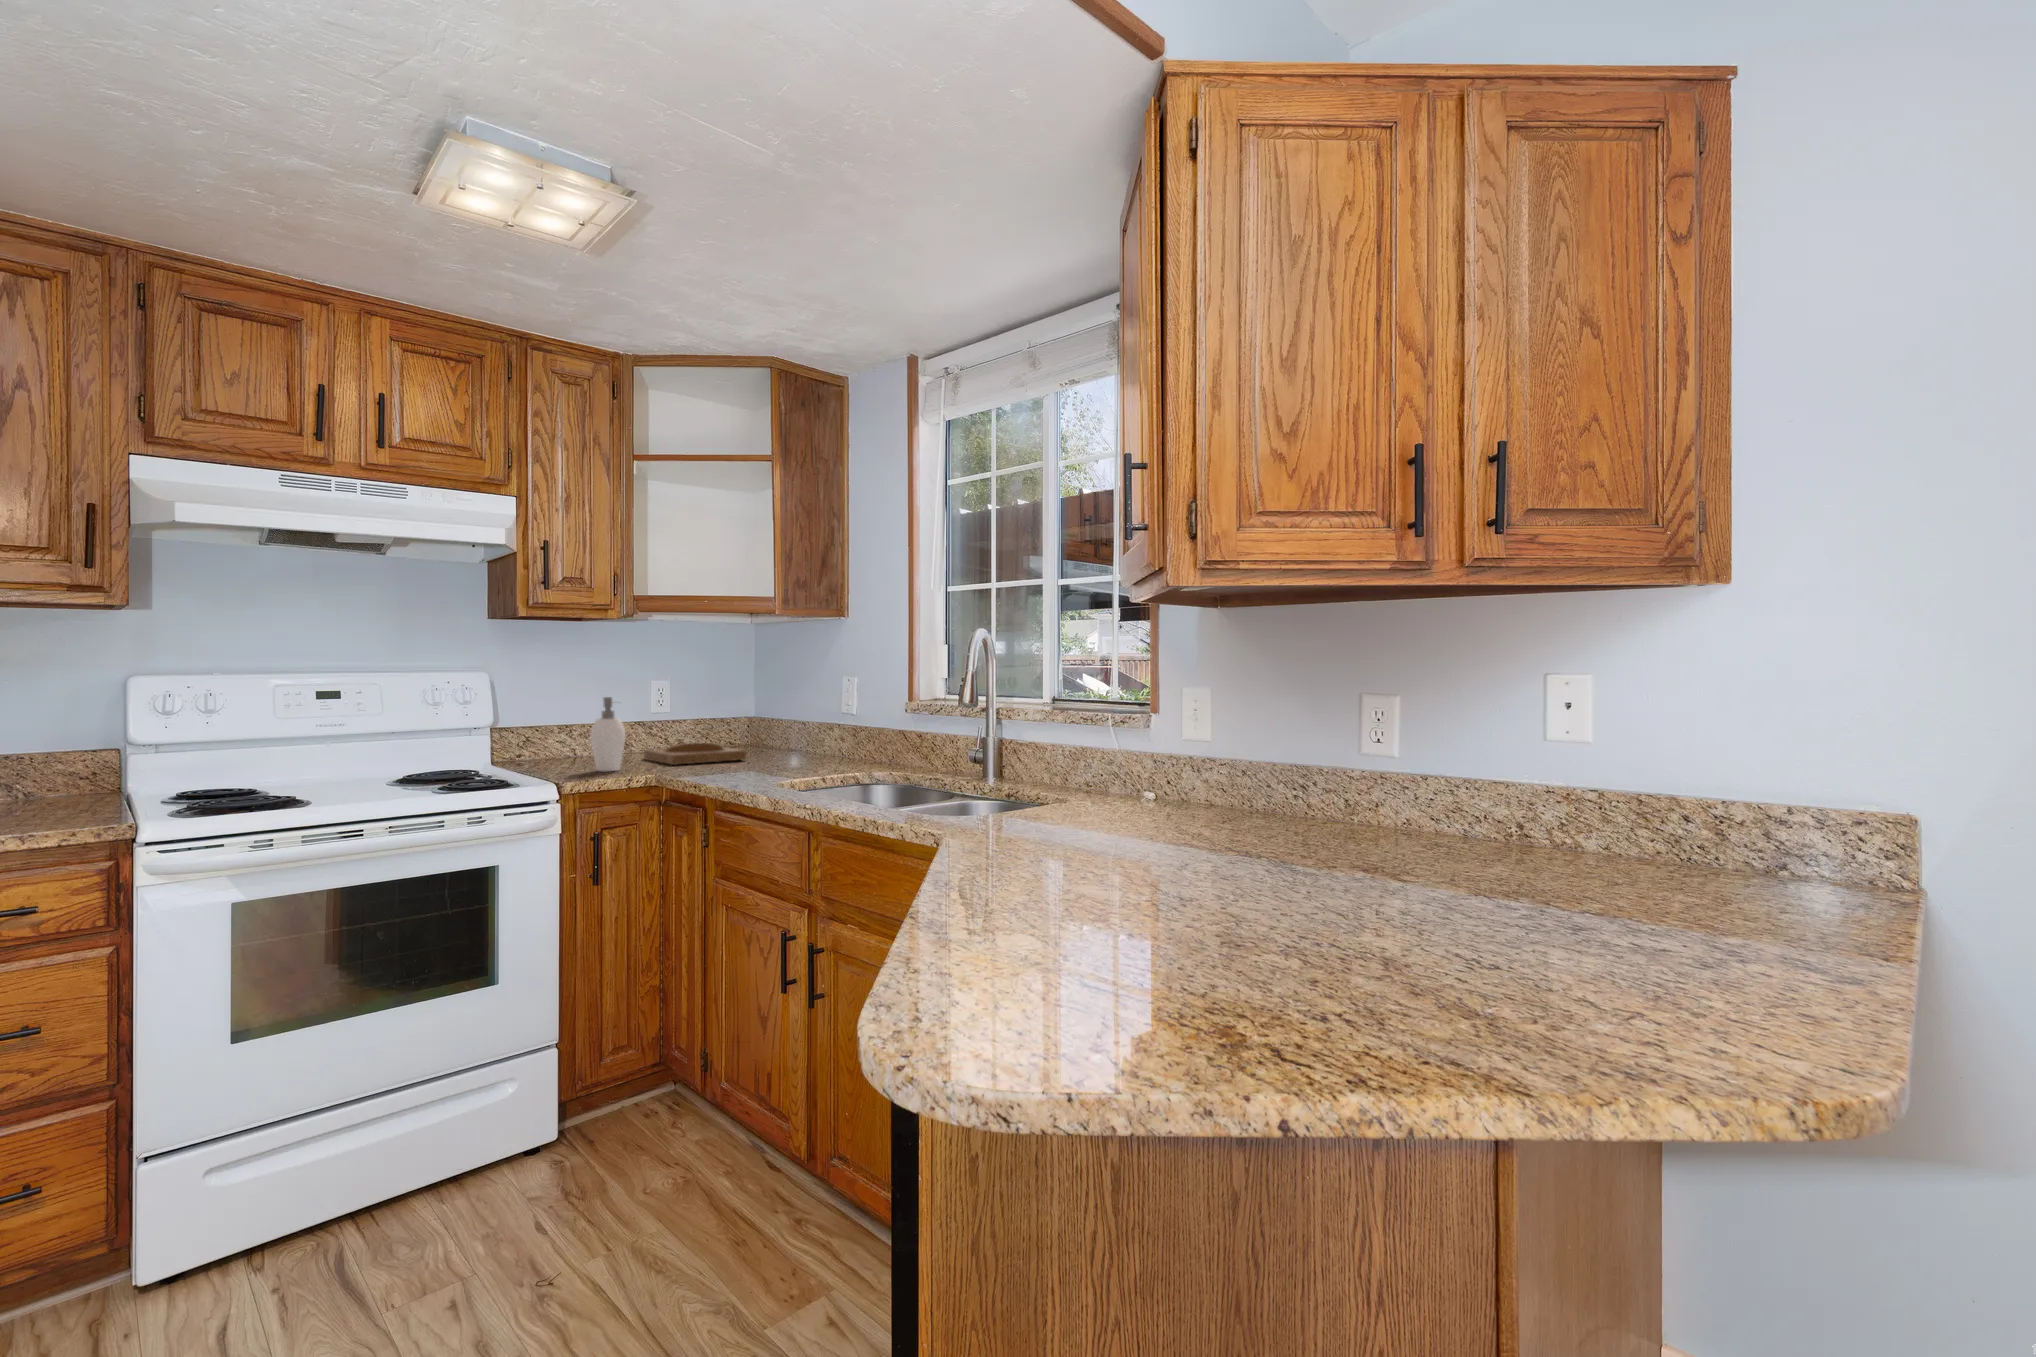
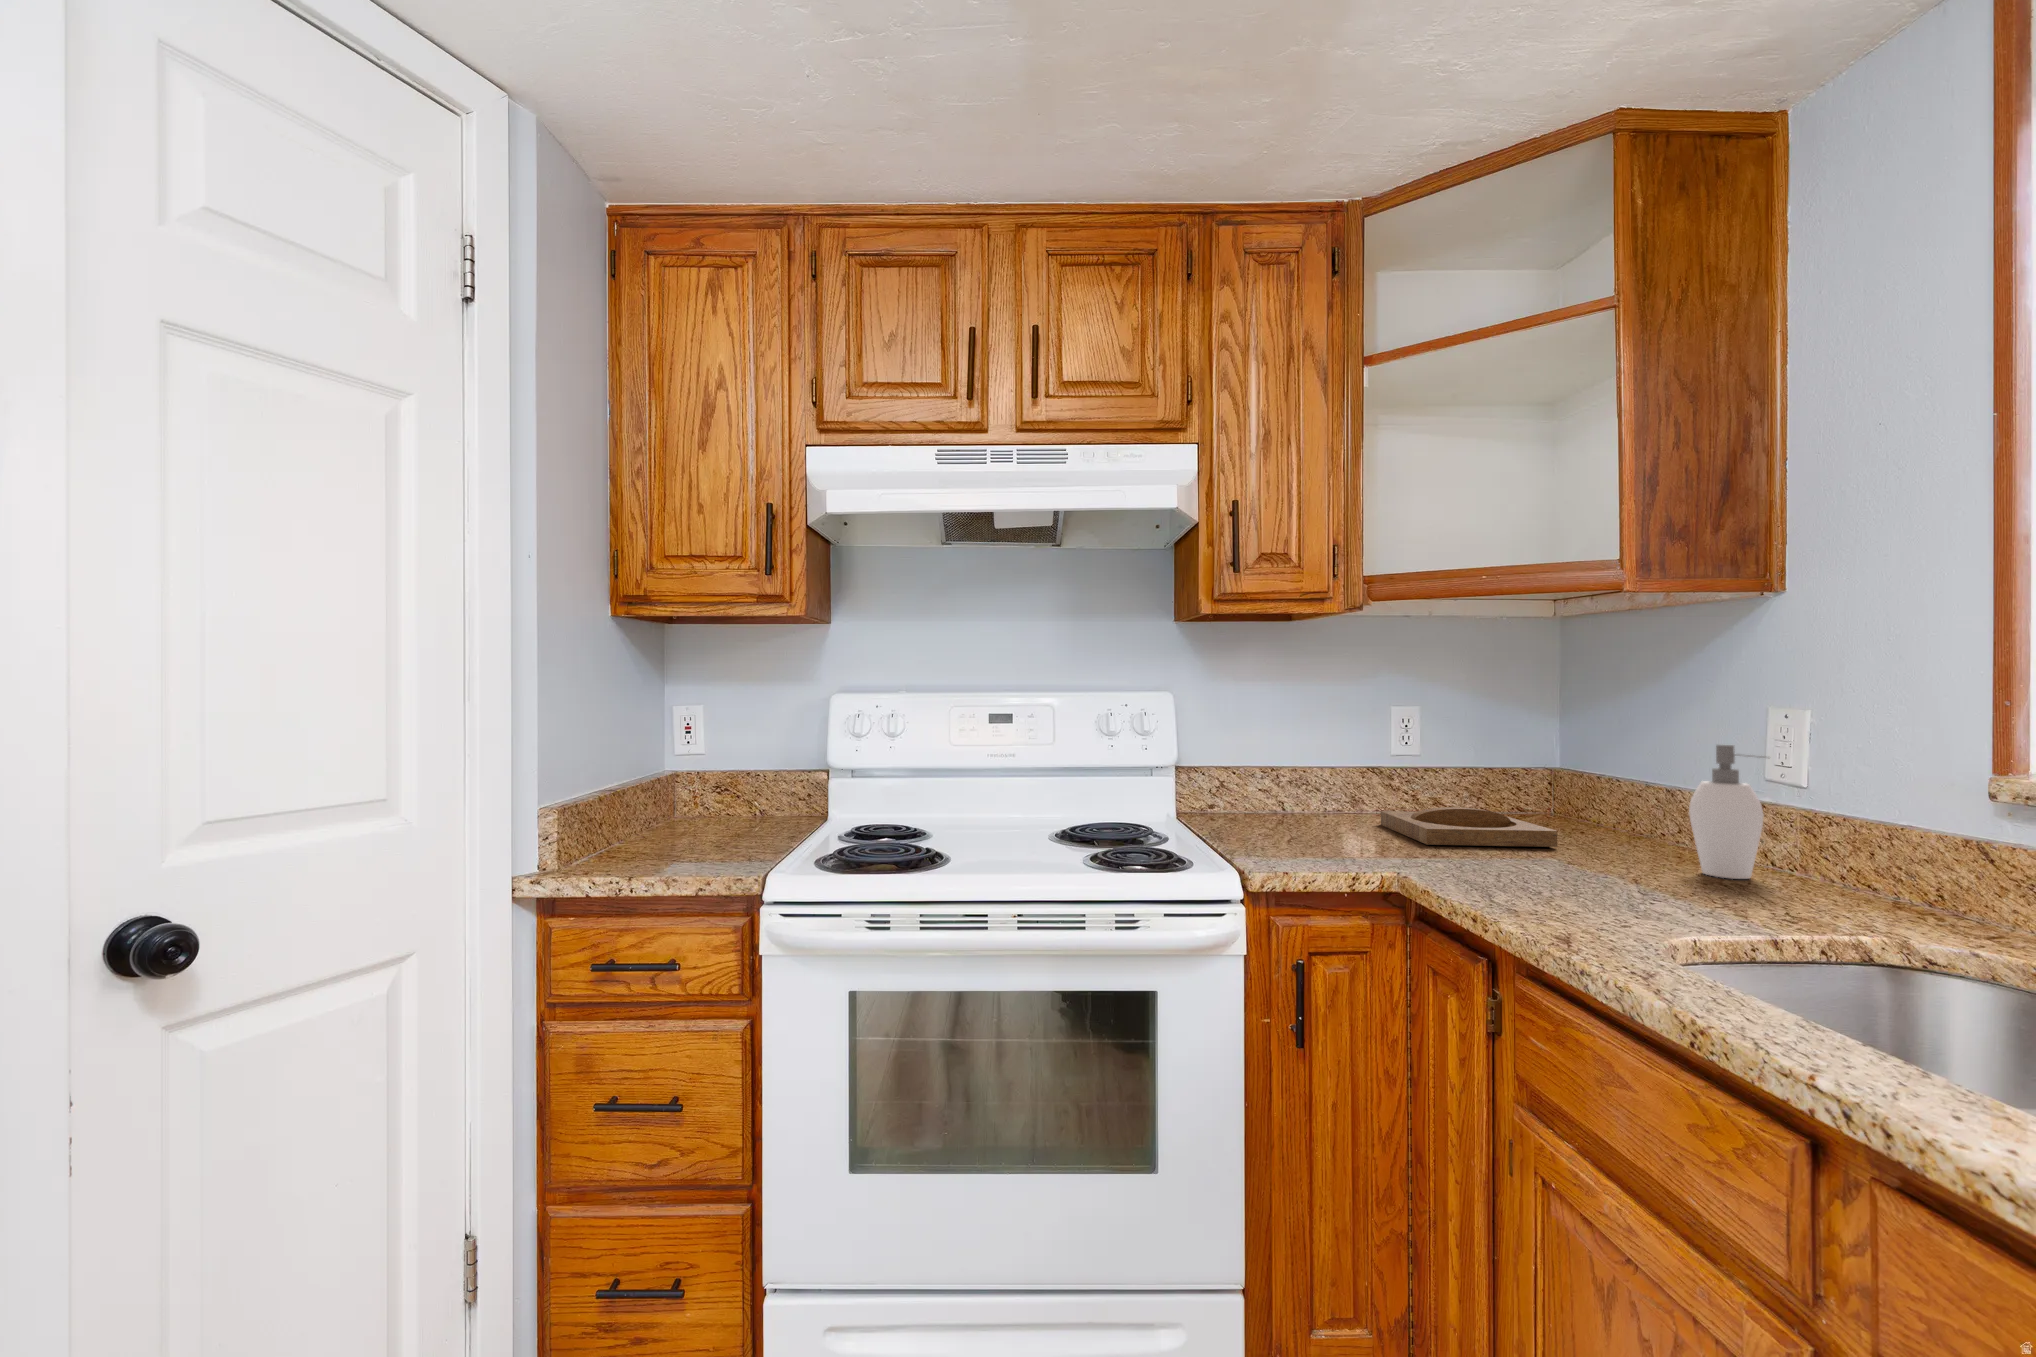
soap dispenser: present [590,697,625,771] -> present [1689,745,1766,879]

